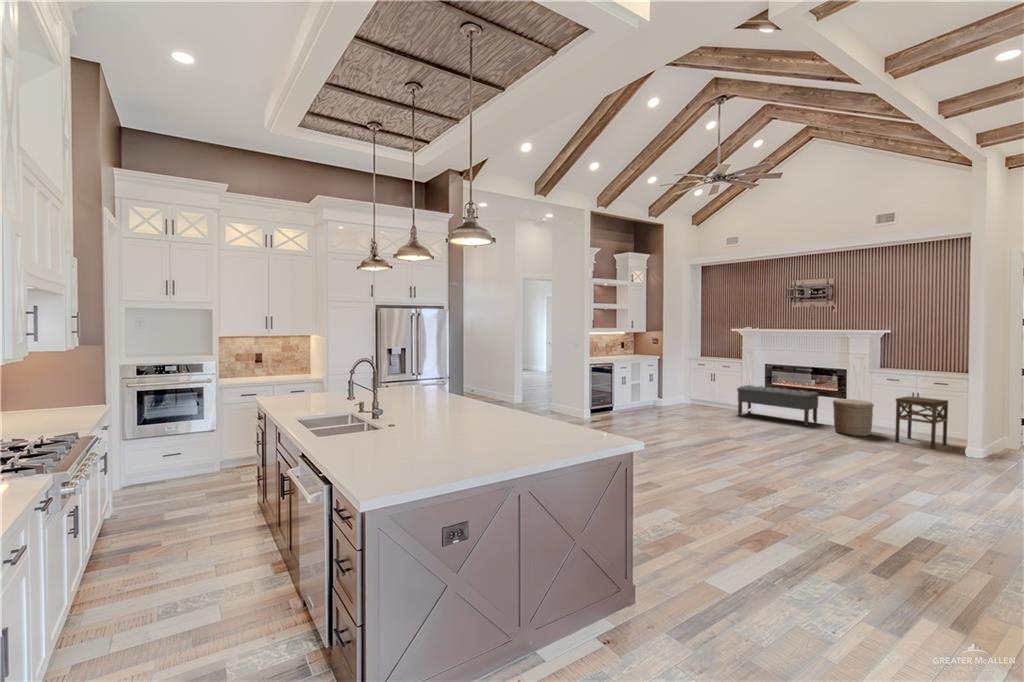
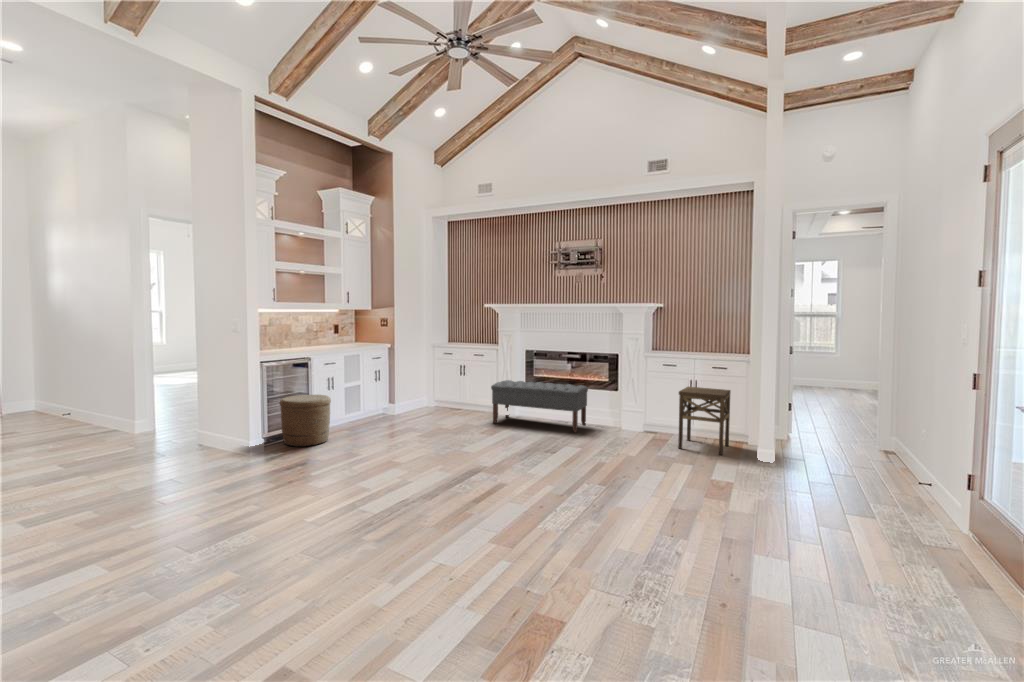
woven basket: present [833,399,874,436] -> present [280,395,331,447]

